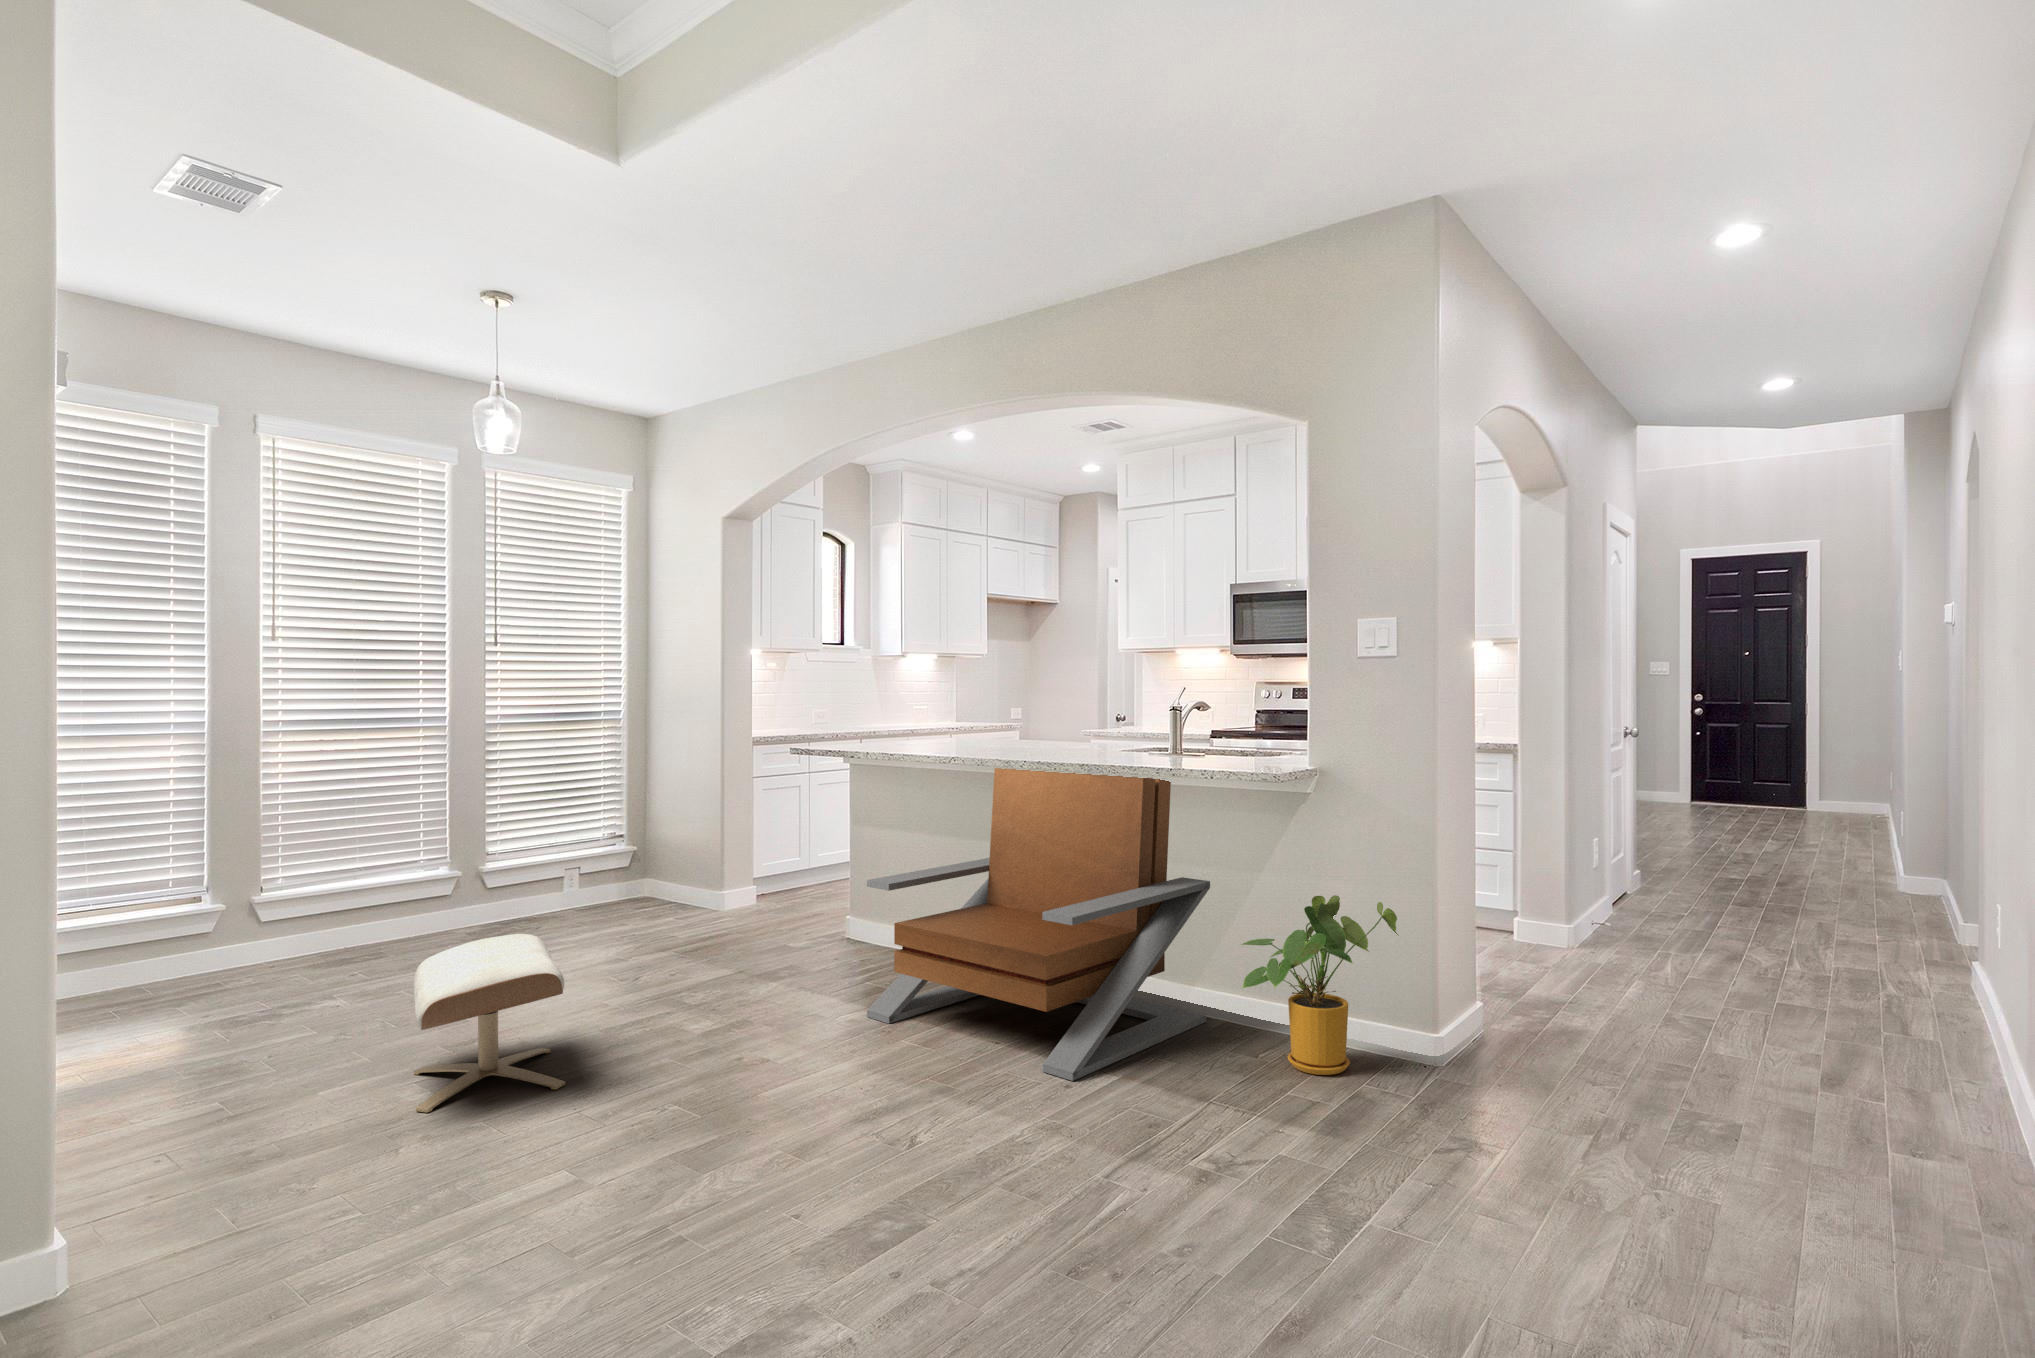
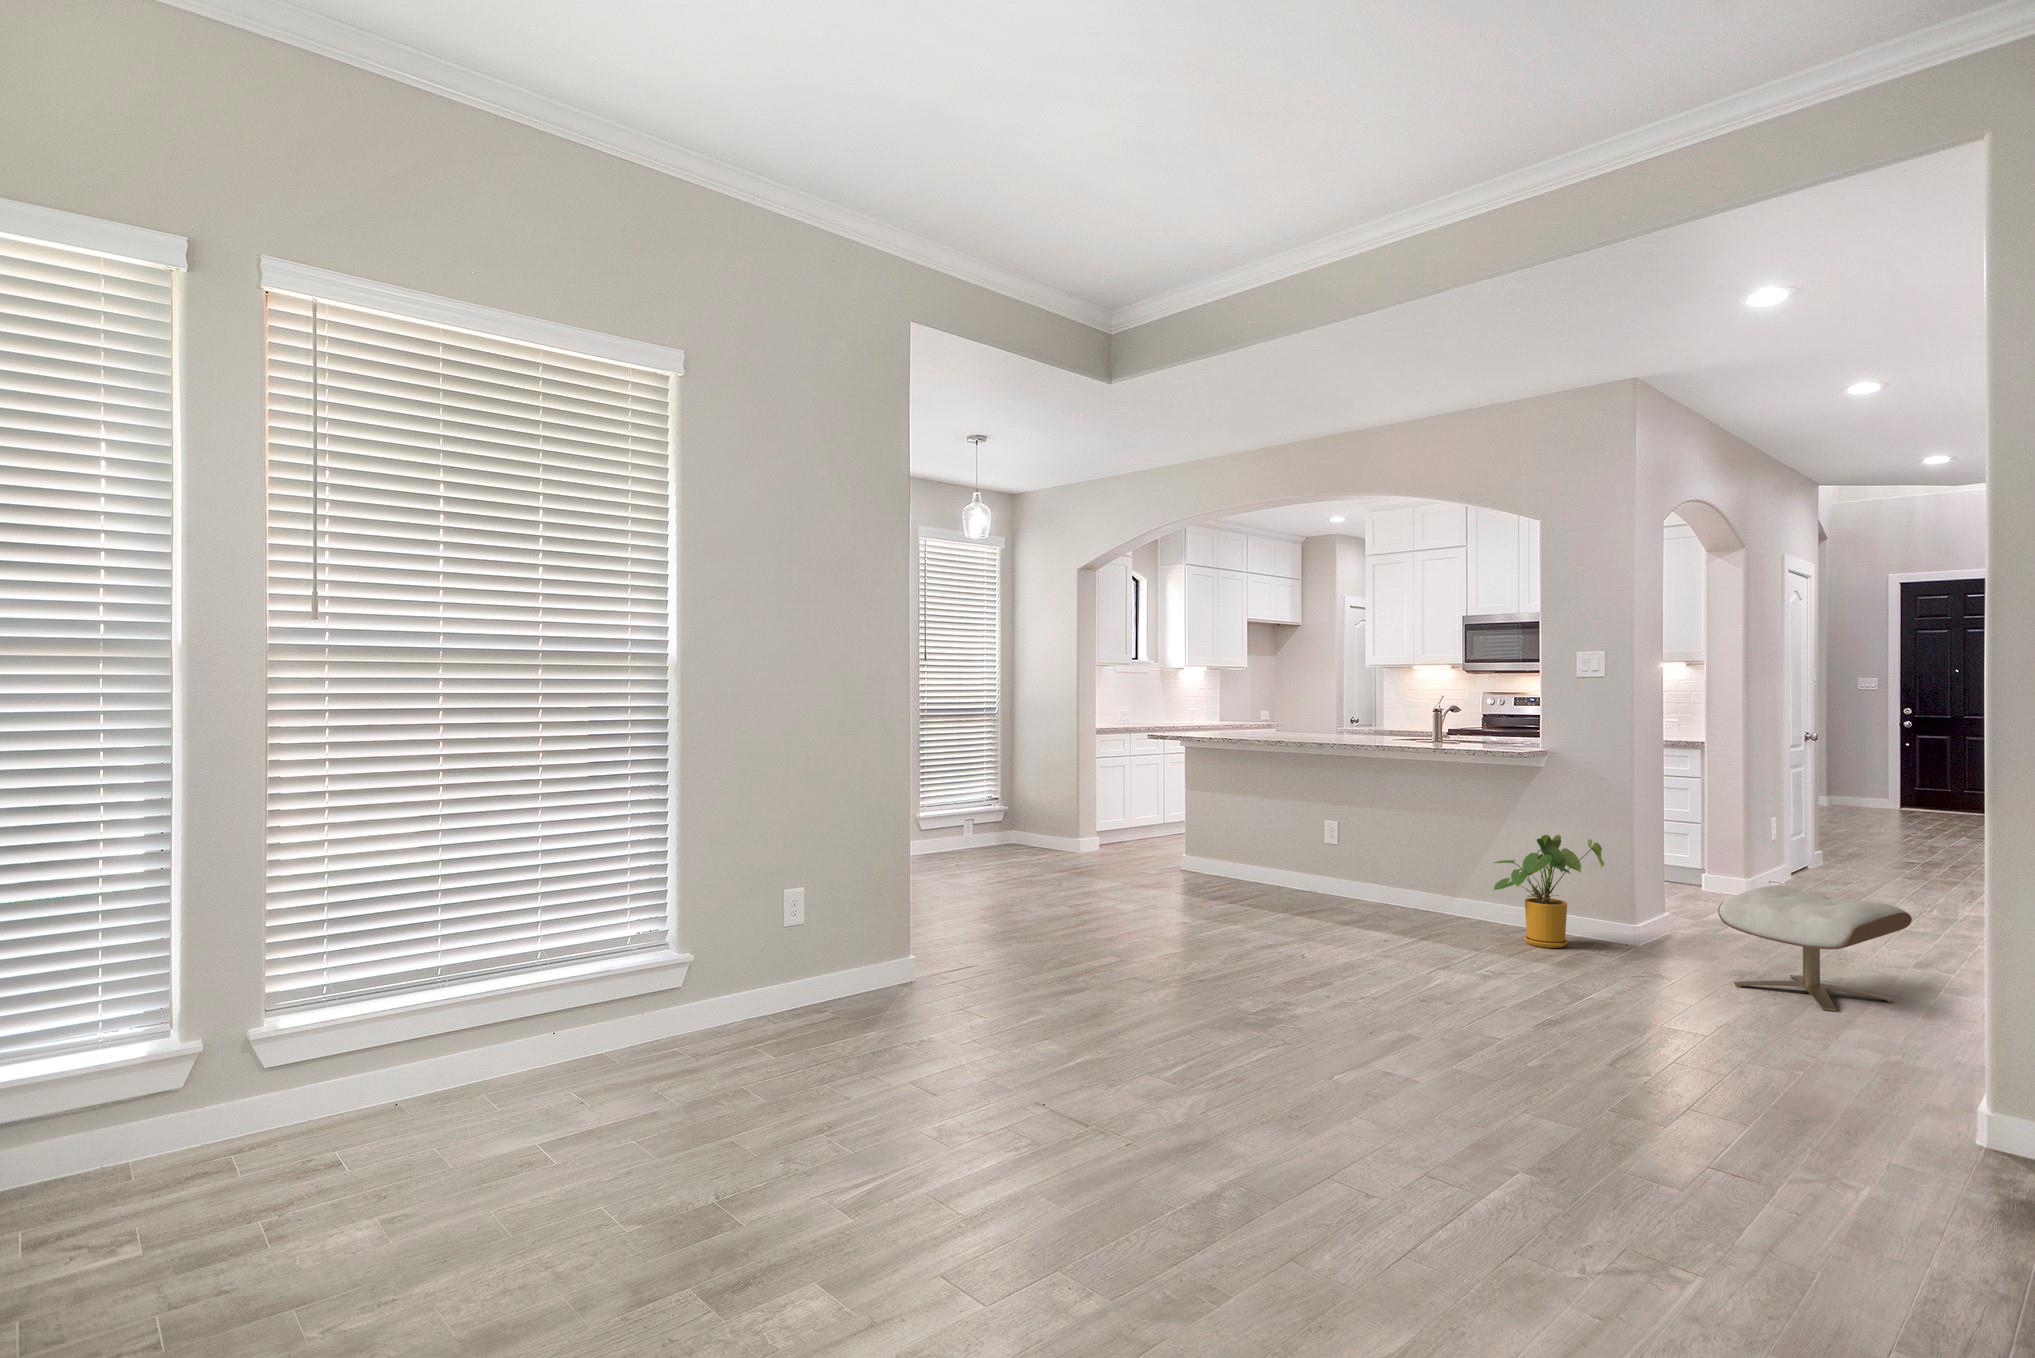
lounge chair: present [867,768,1210,1081] -> none [1226,749,1466,942]
ottoman: present [414,934,565,1112] -> present [1718,885,1912,1011]

